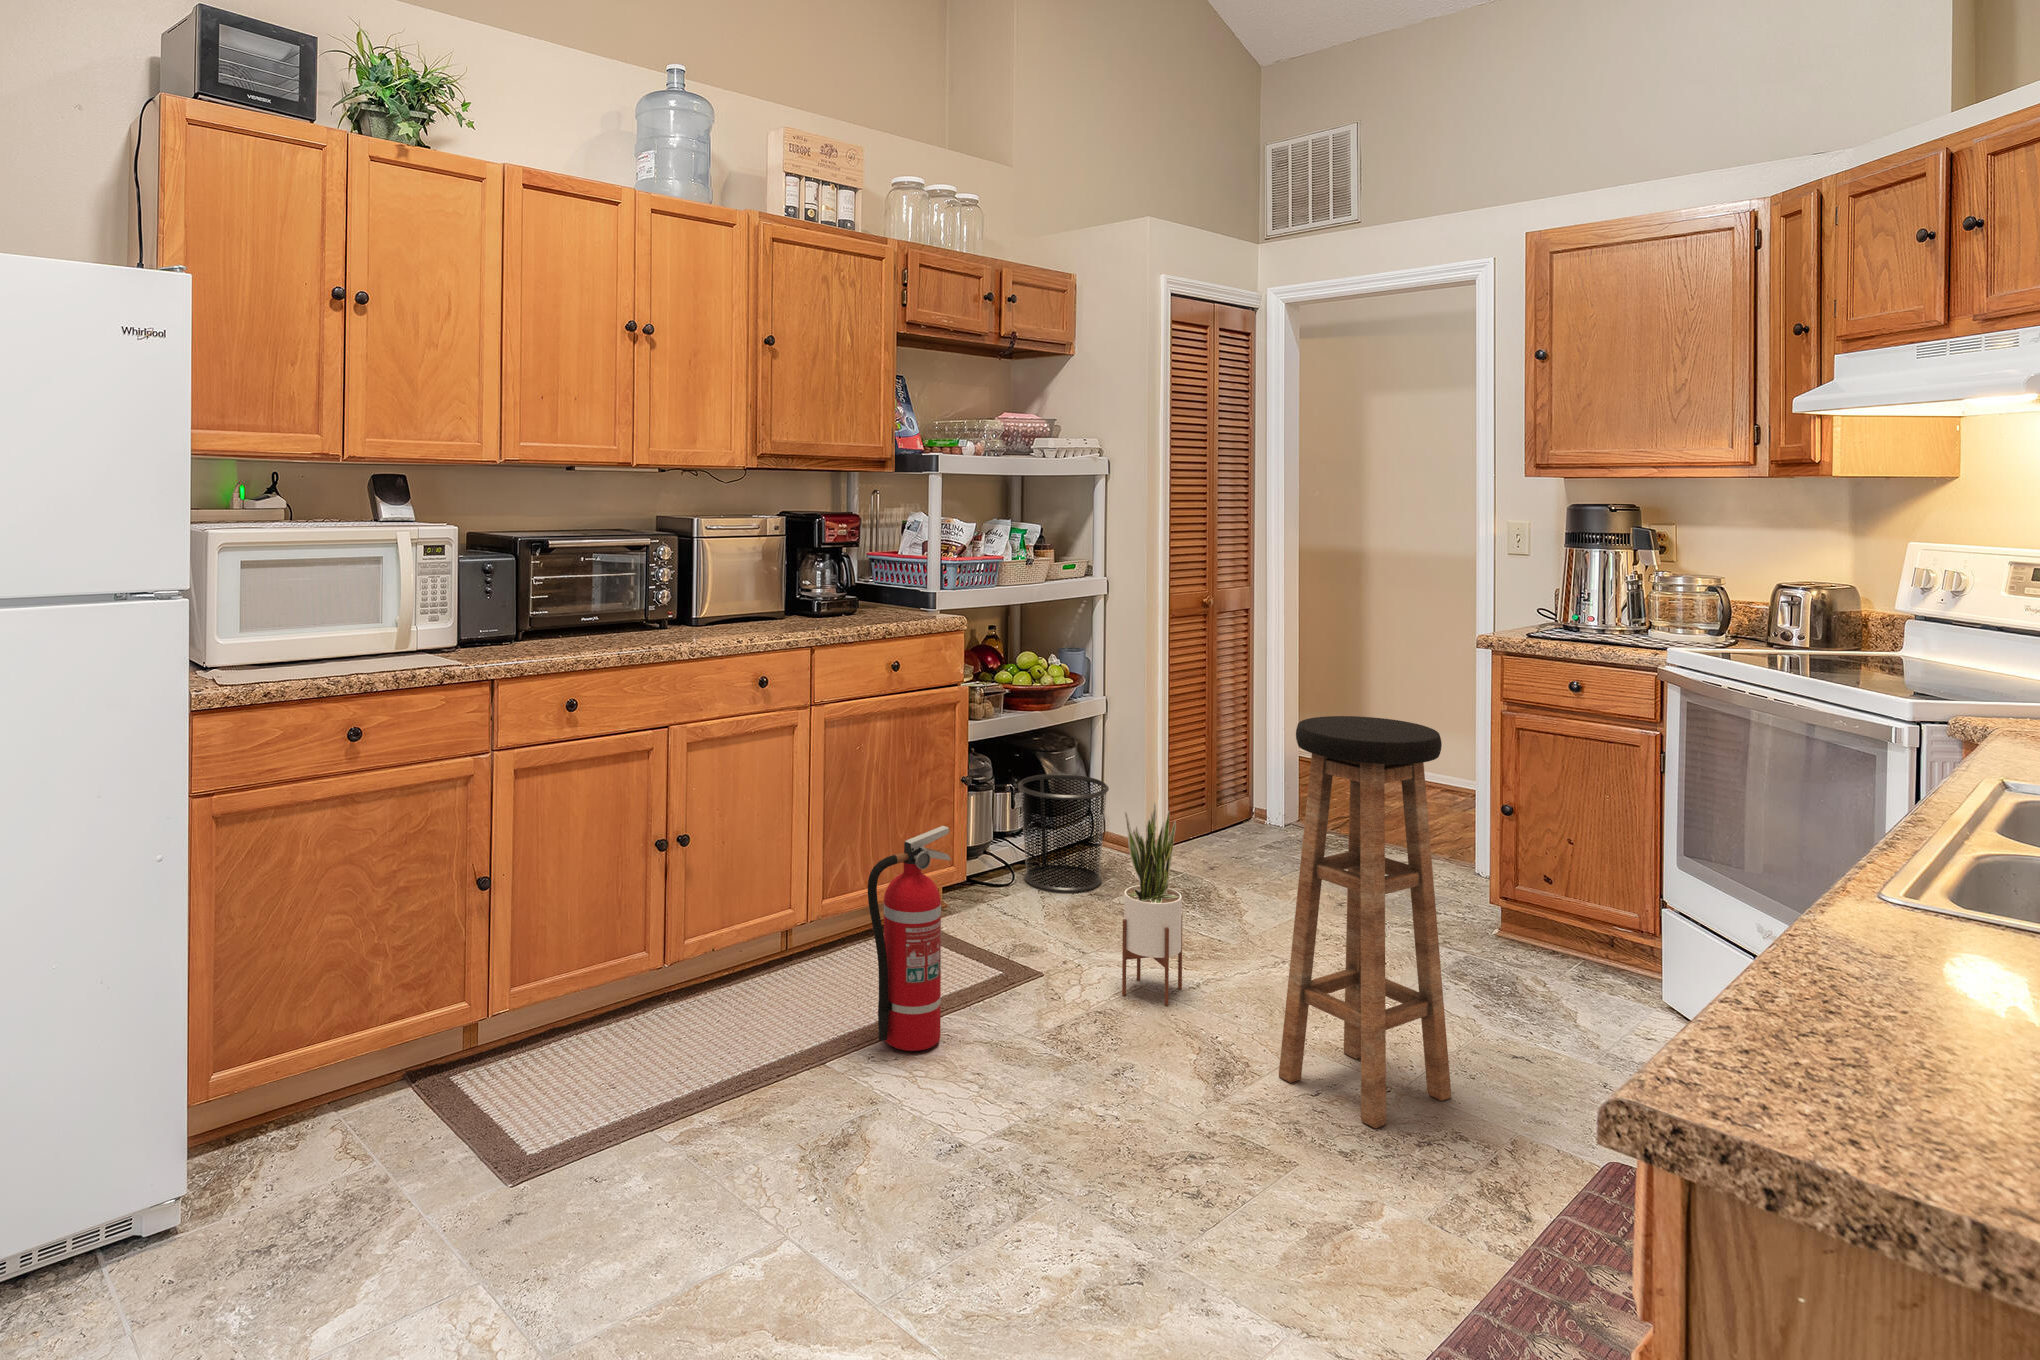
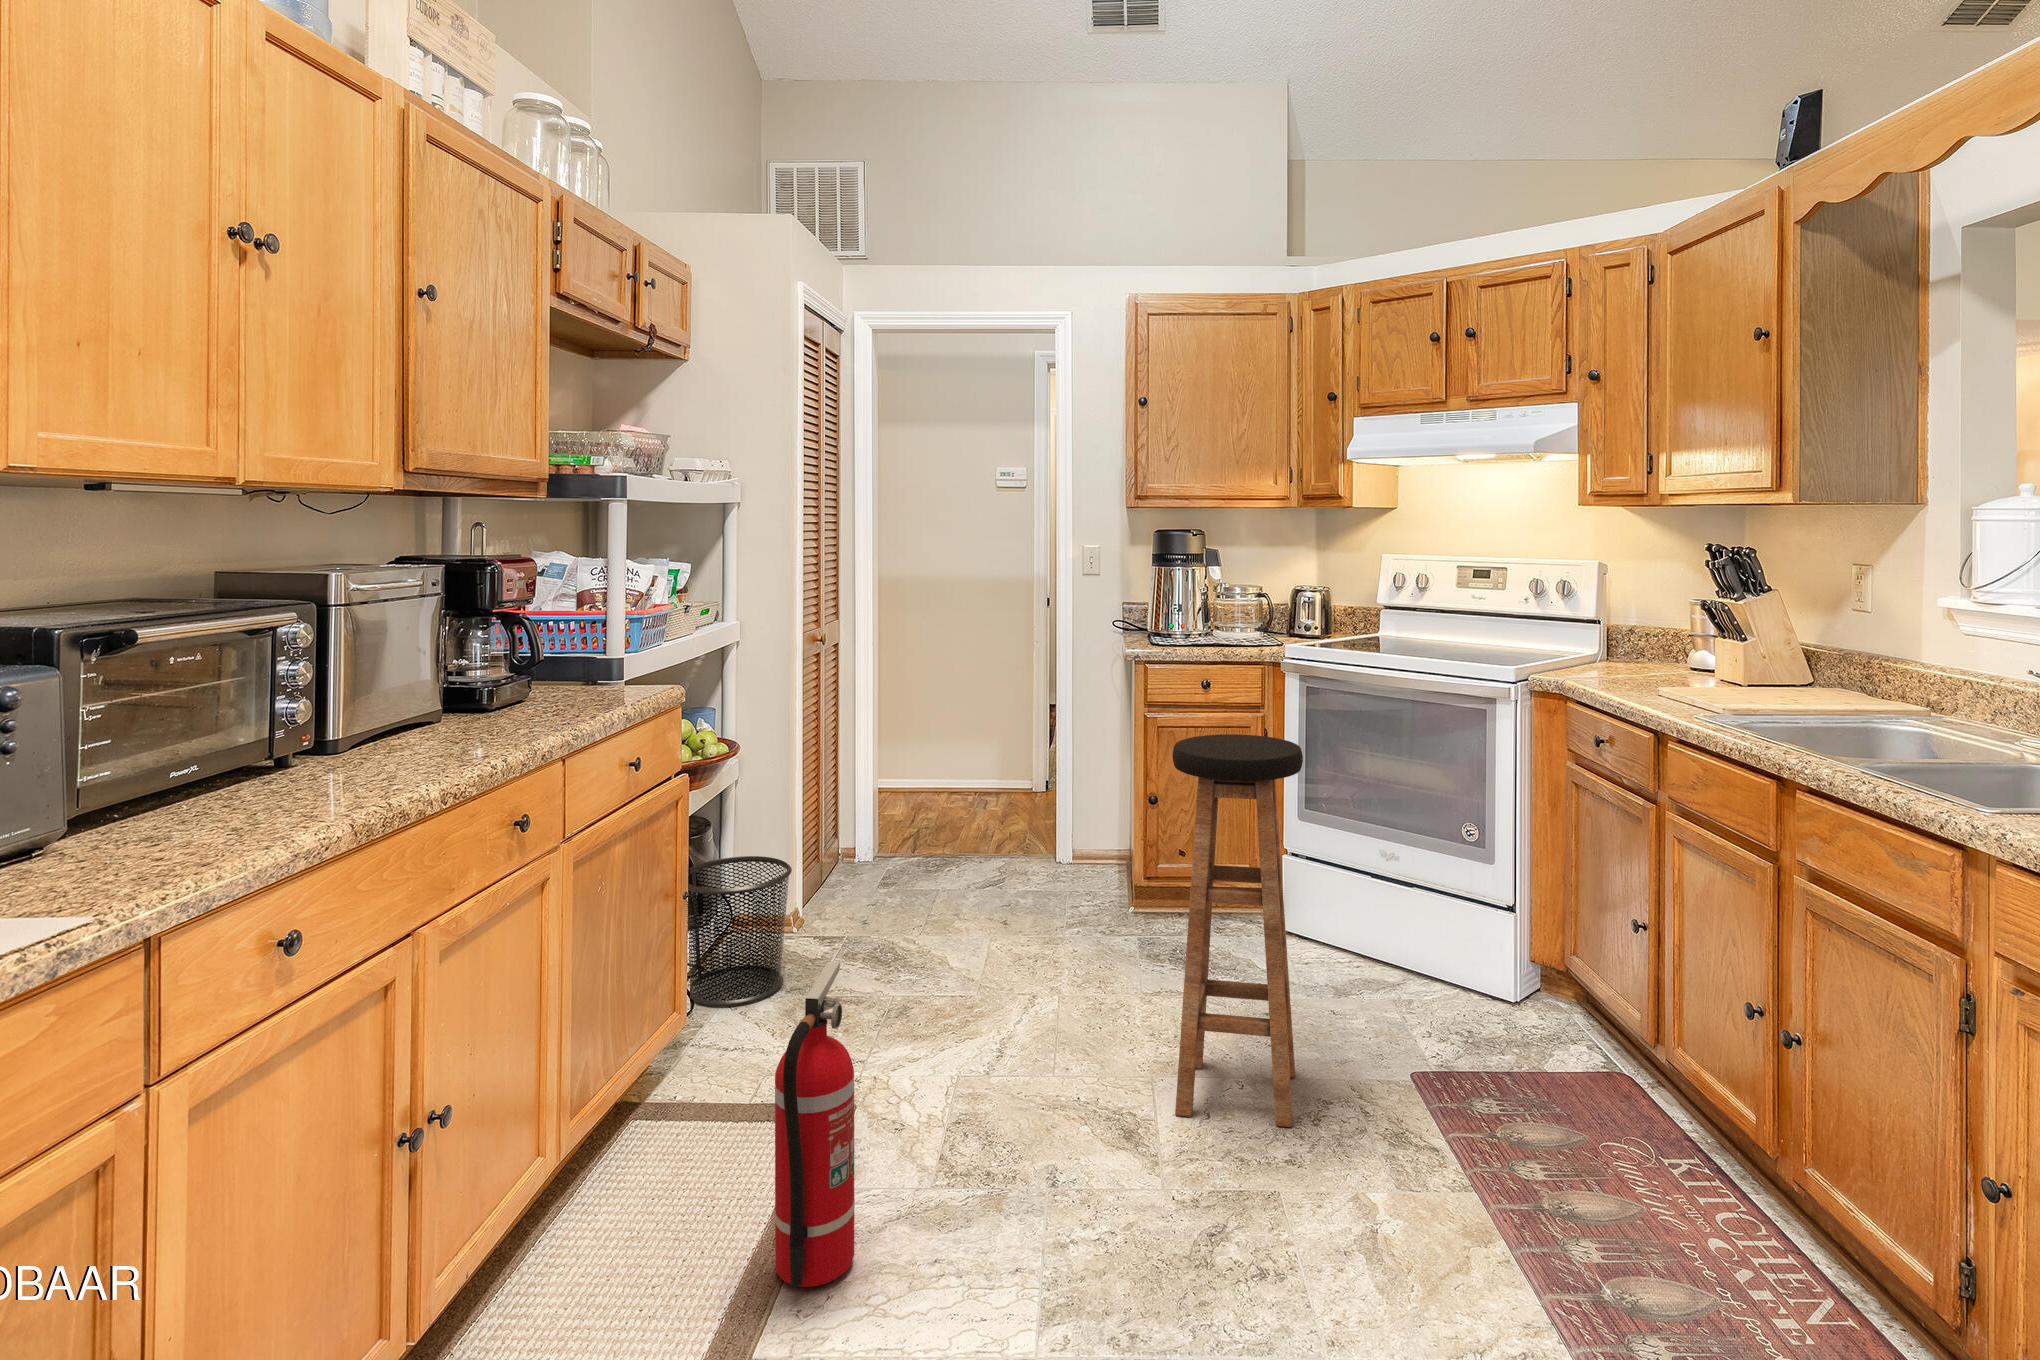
potted plant: present [1122,803,1182,1005] -> none [945,867,1008,1095]

